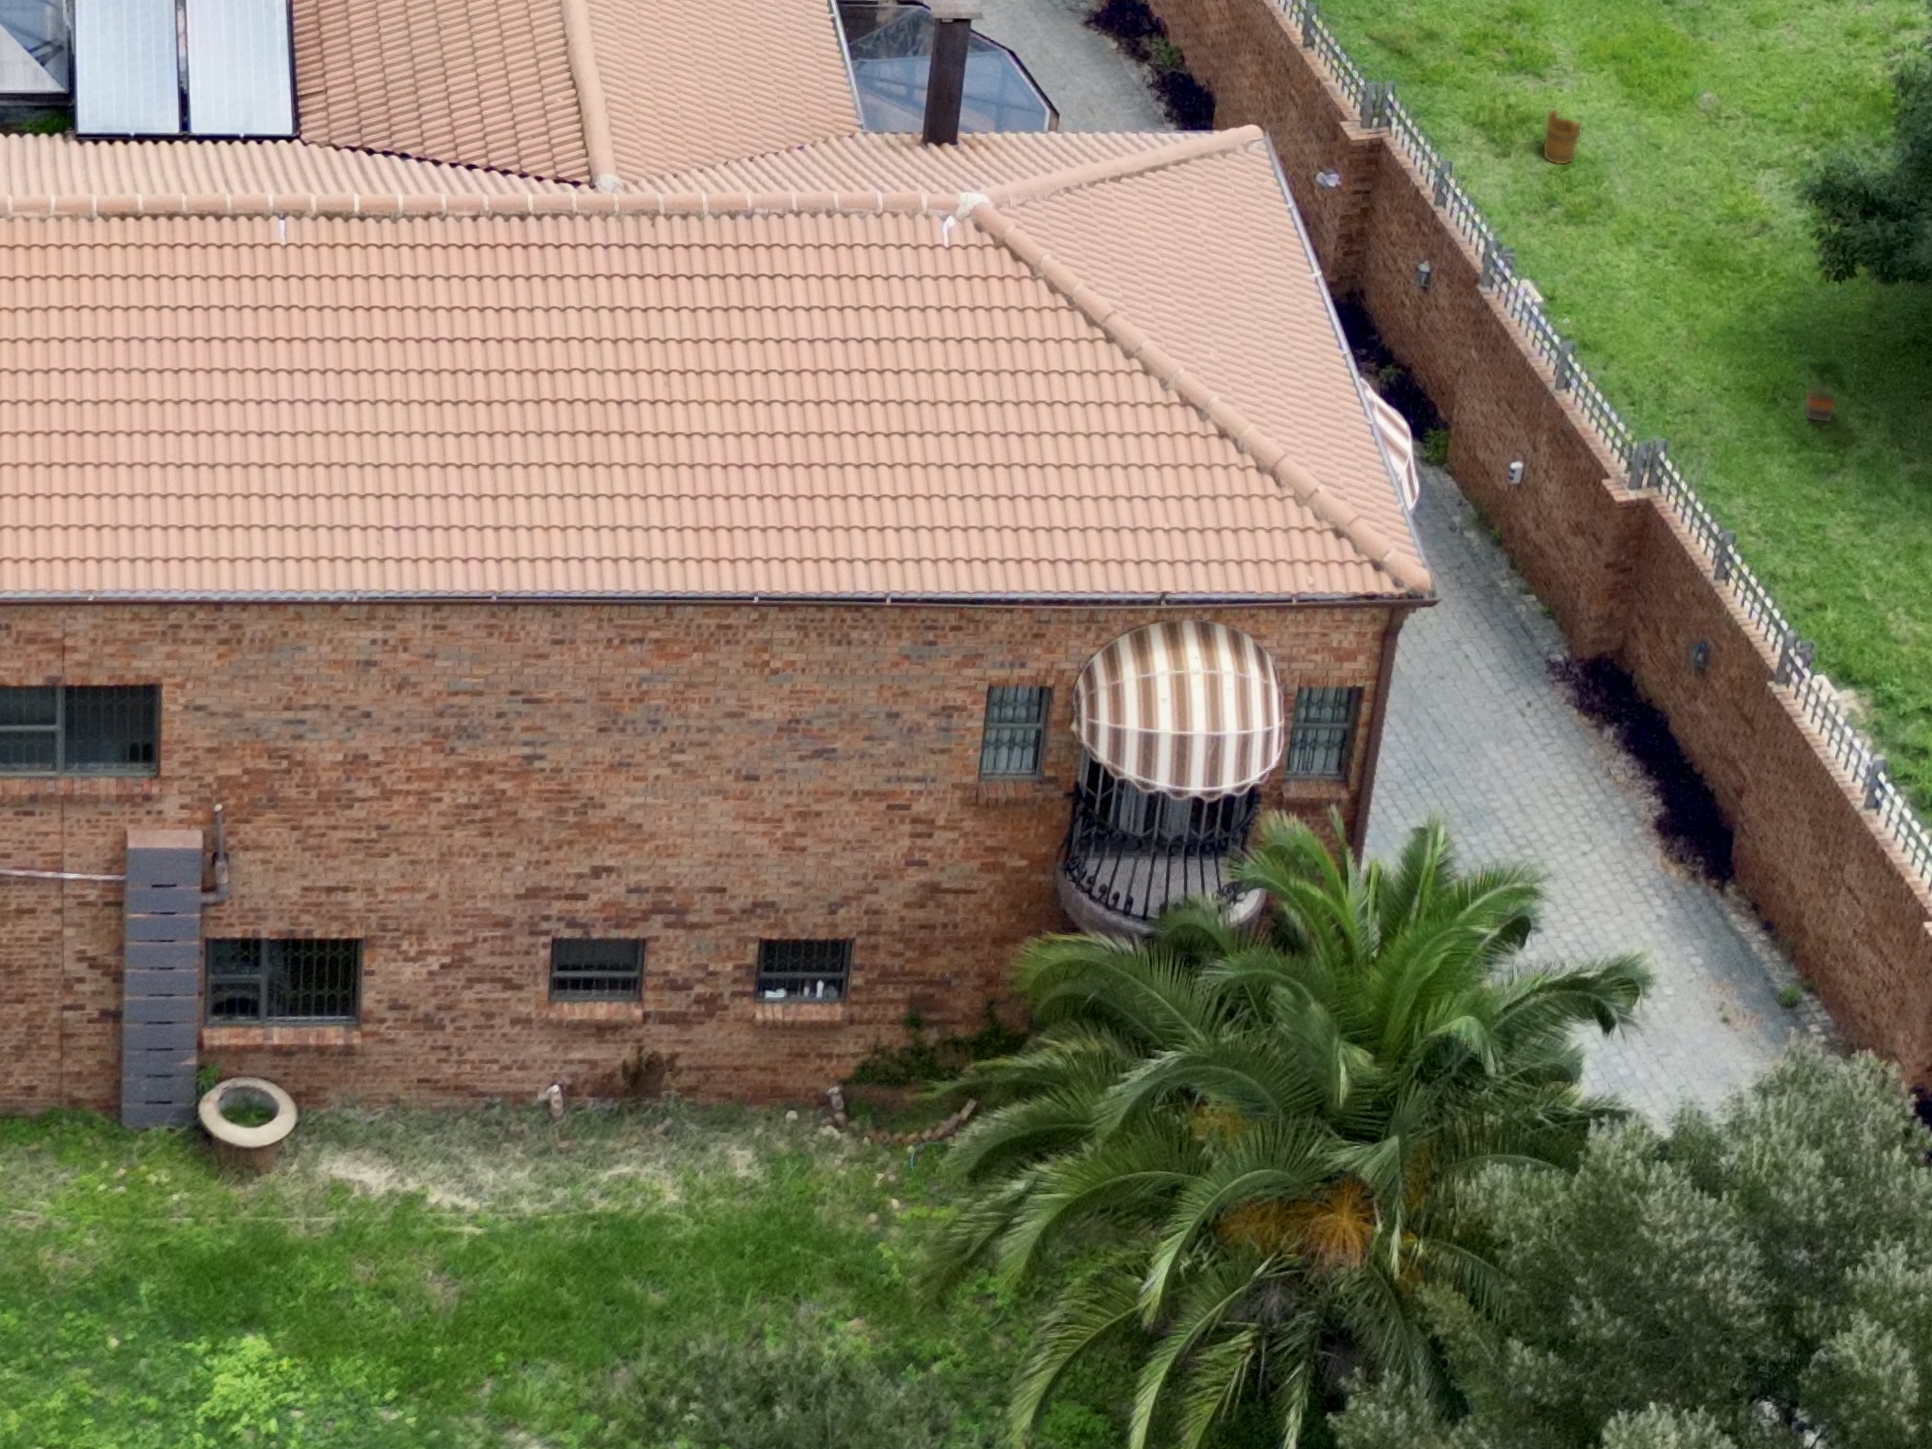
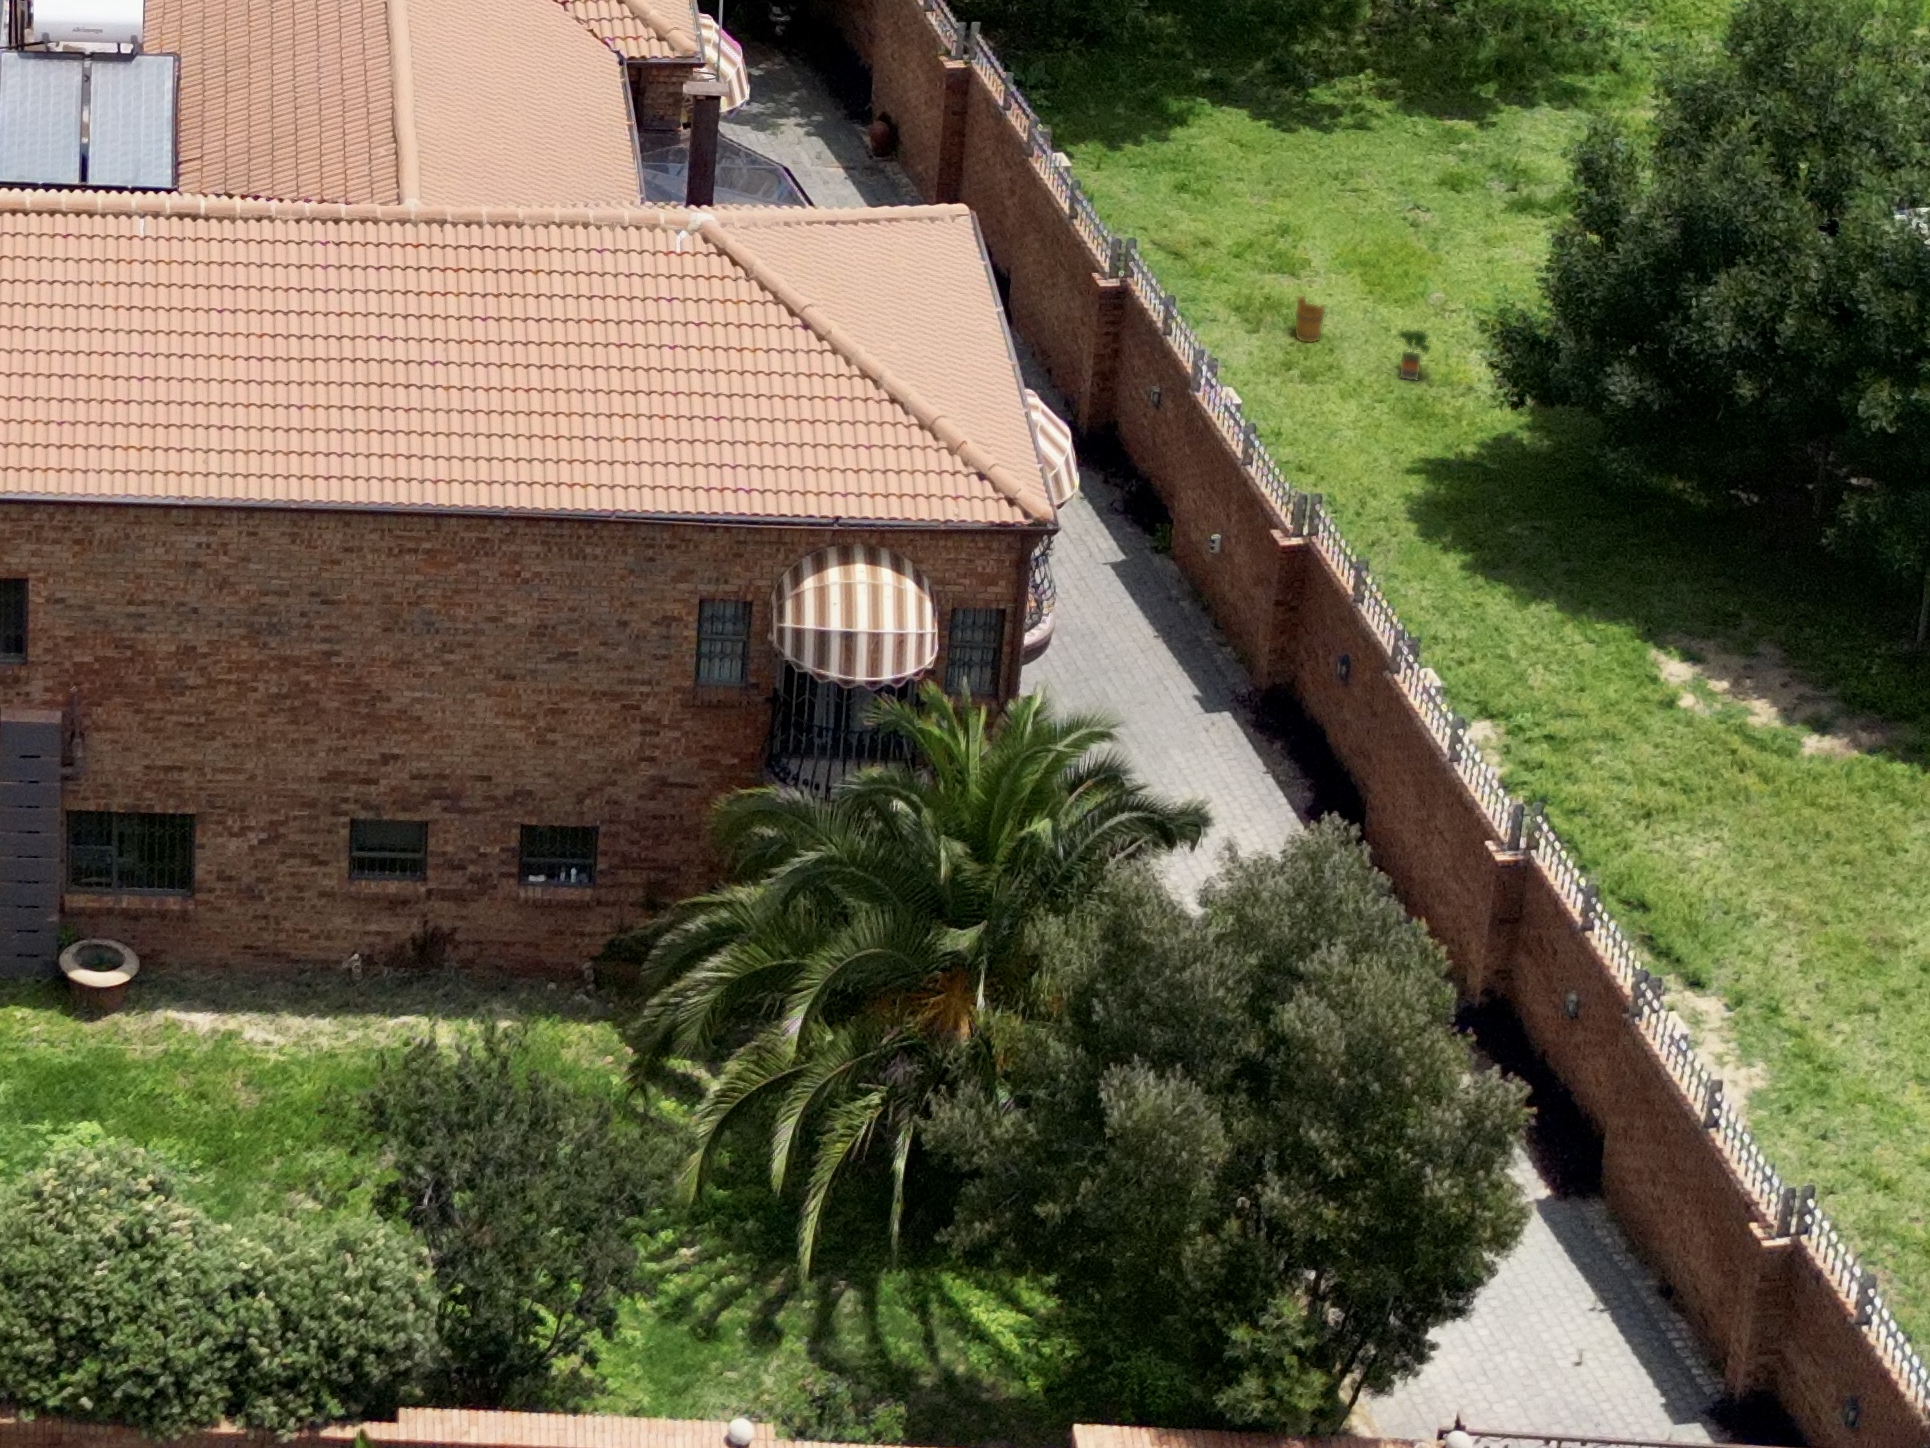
potted tree: present [1806,360,1848,421] -> present [1398,330,1431,380]

